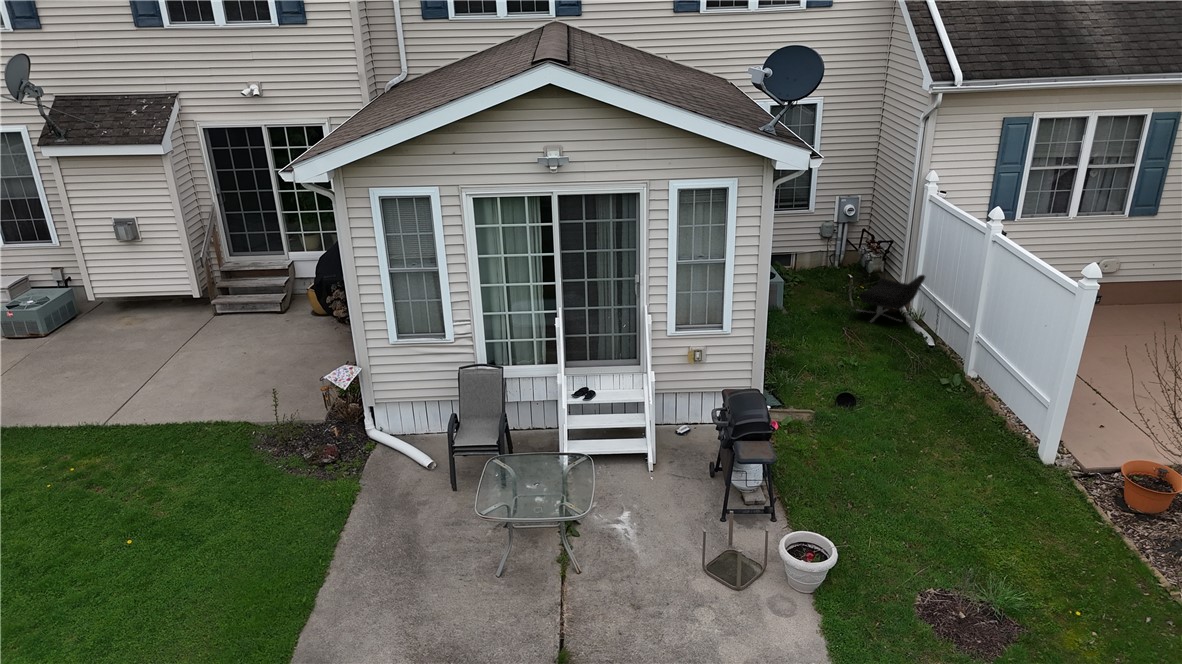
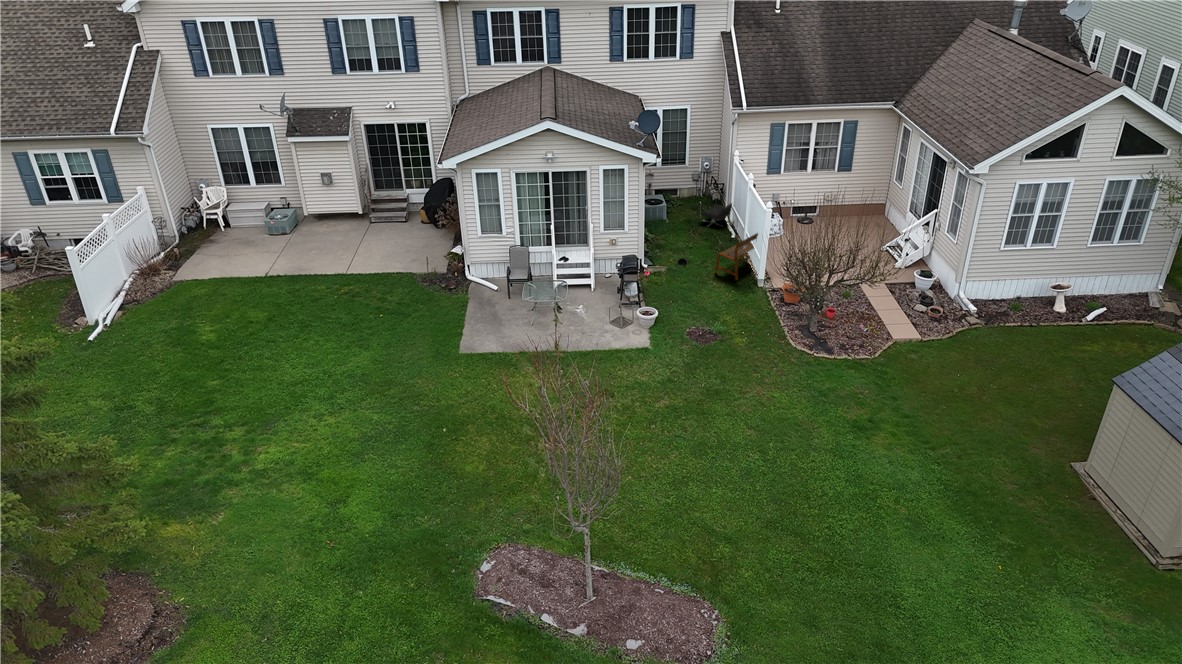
bench: none [927,331,1038,447] -> present [715,233,758,280]

